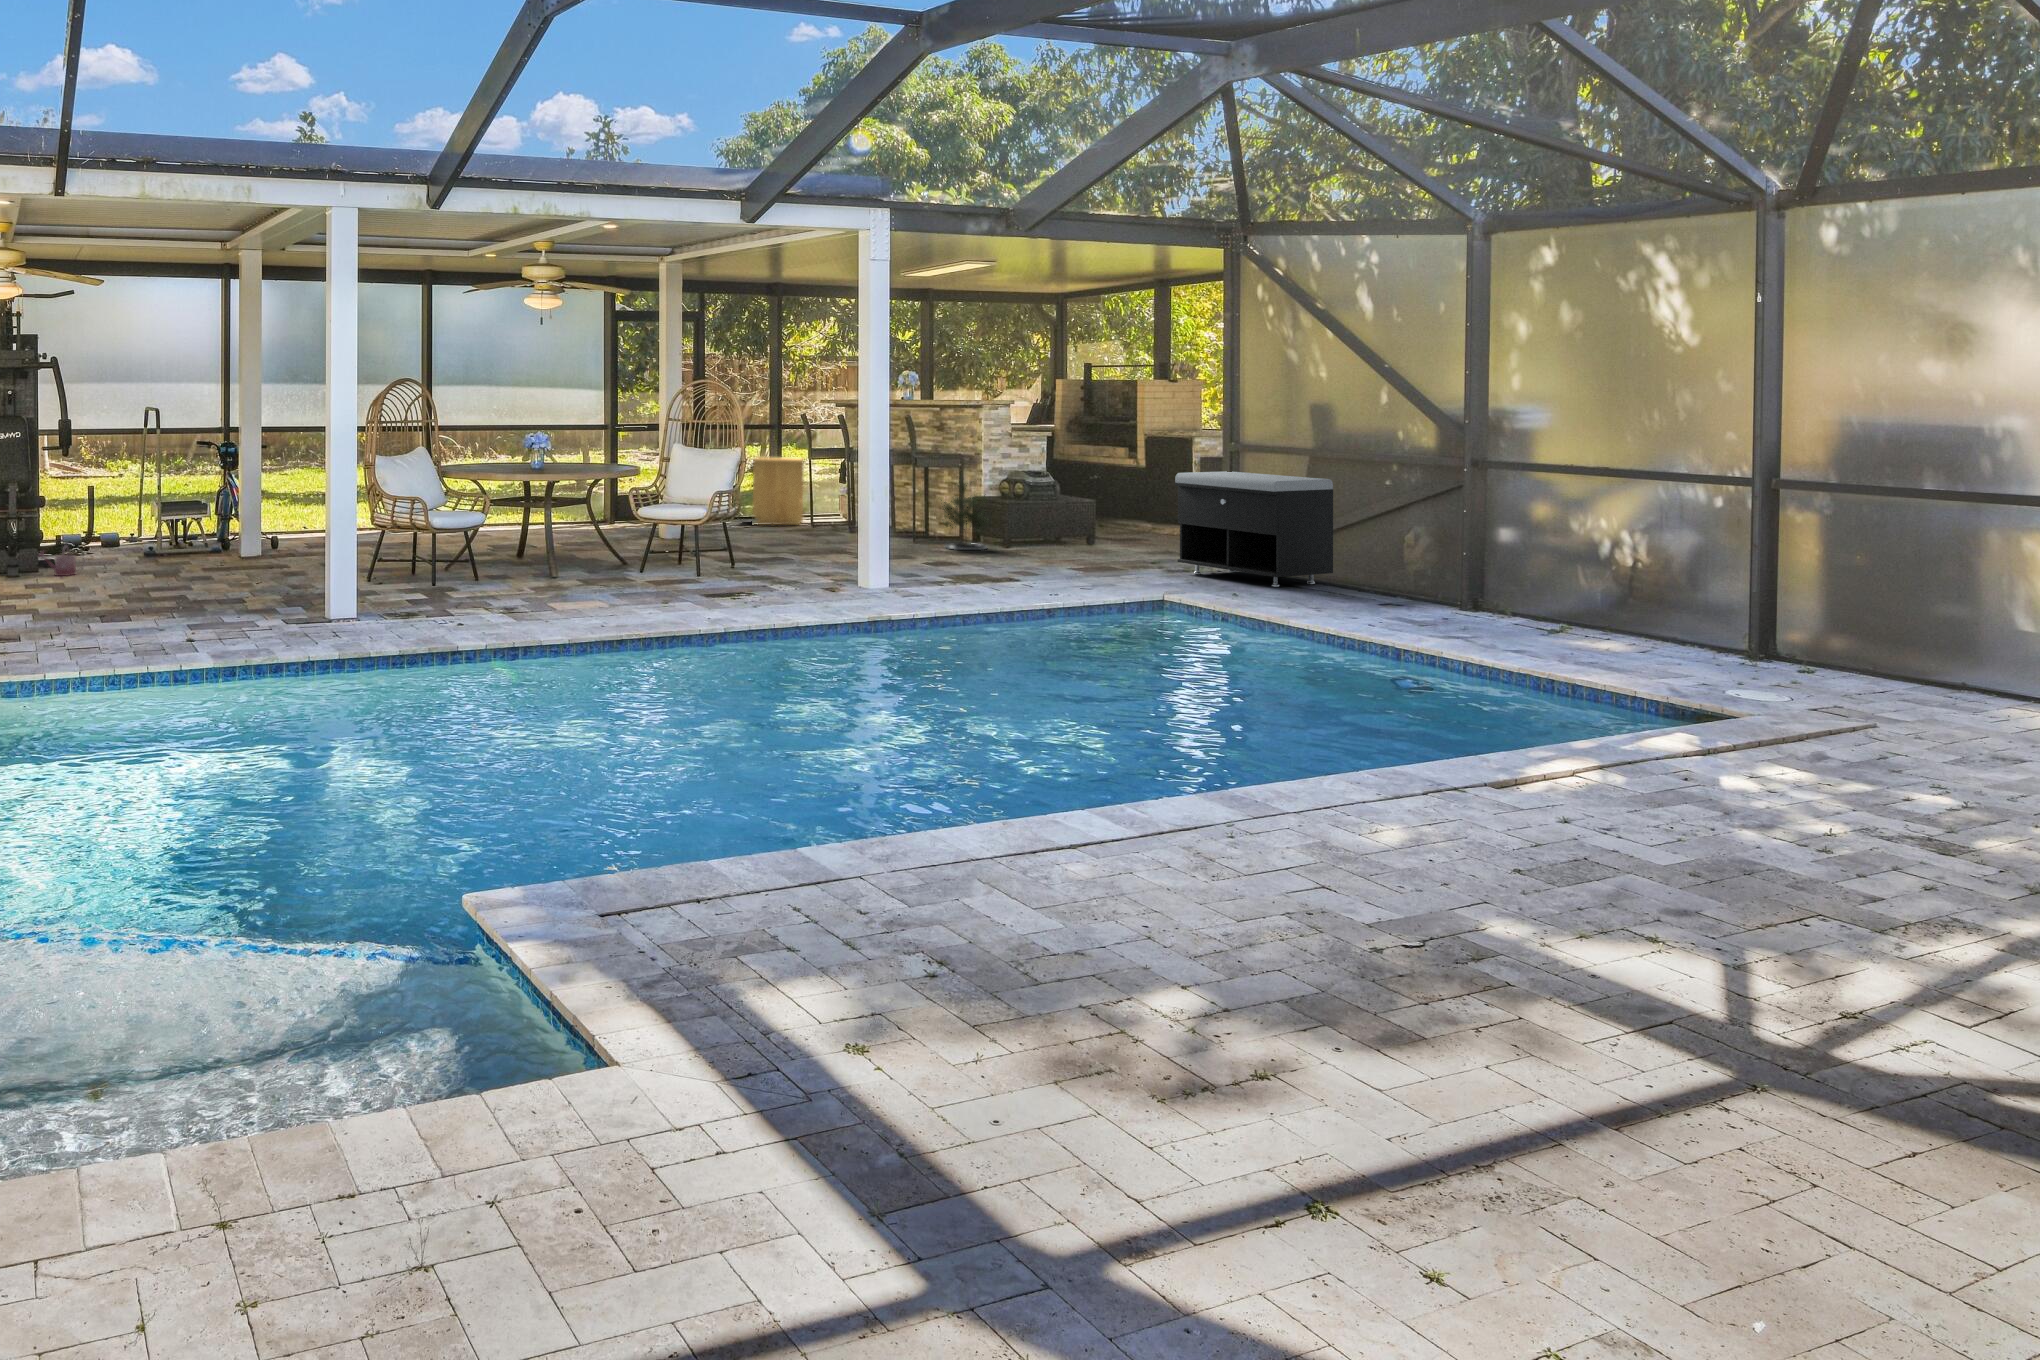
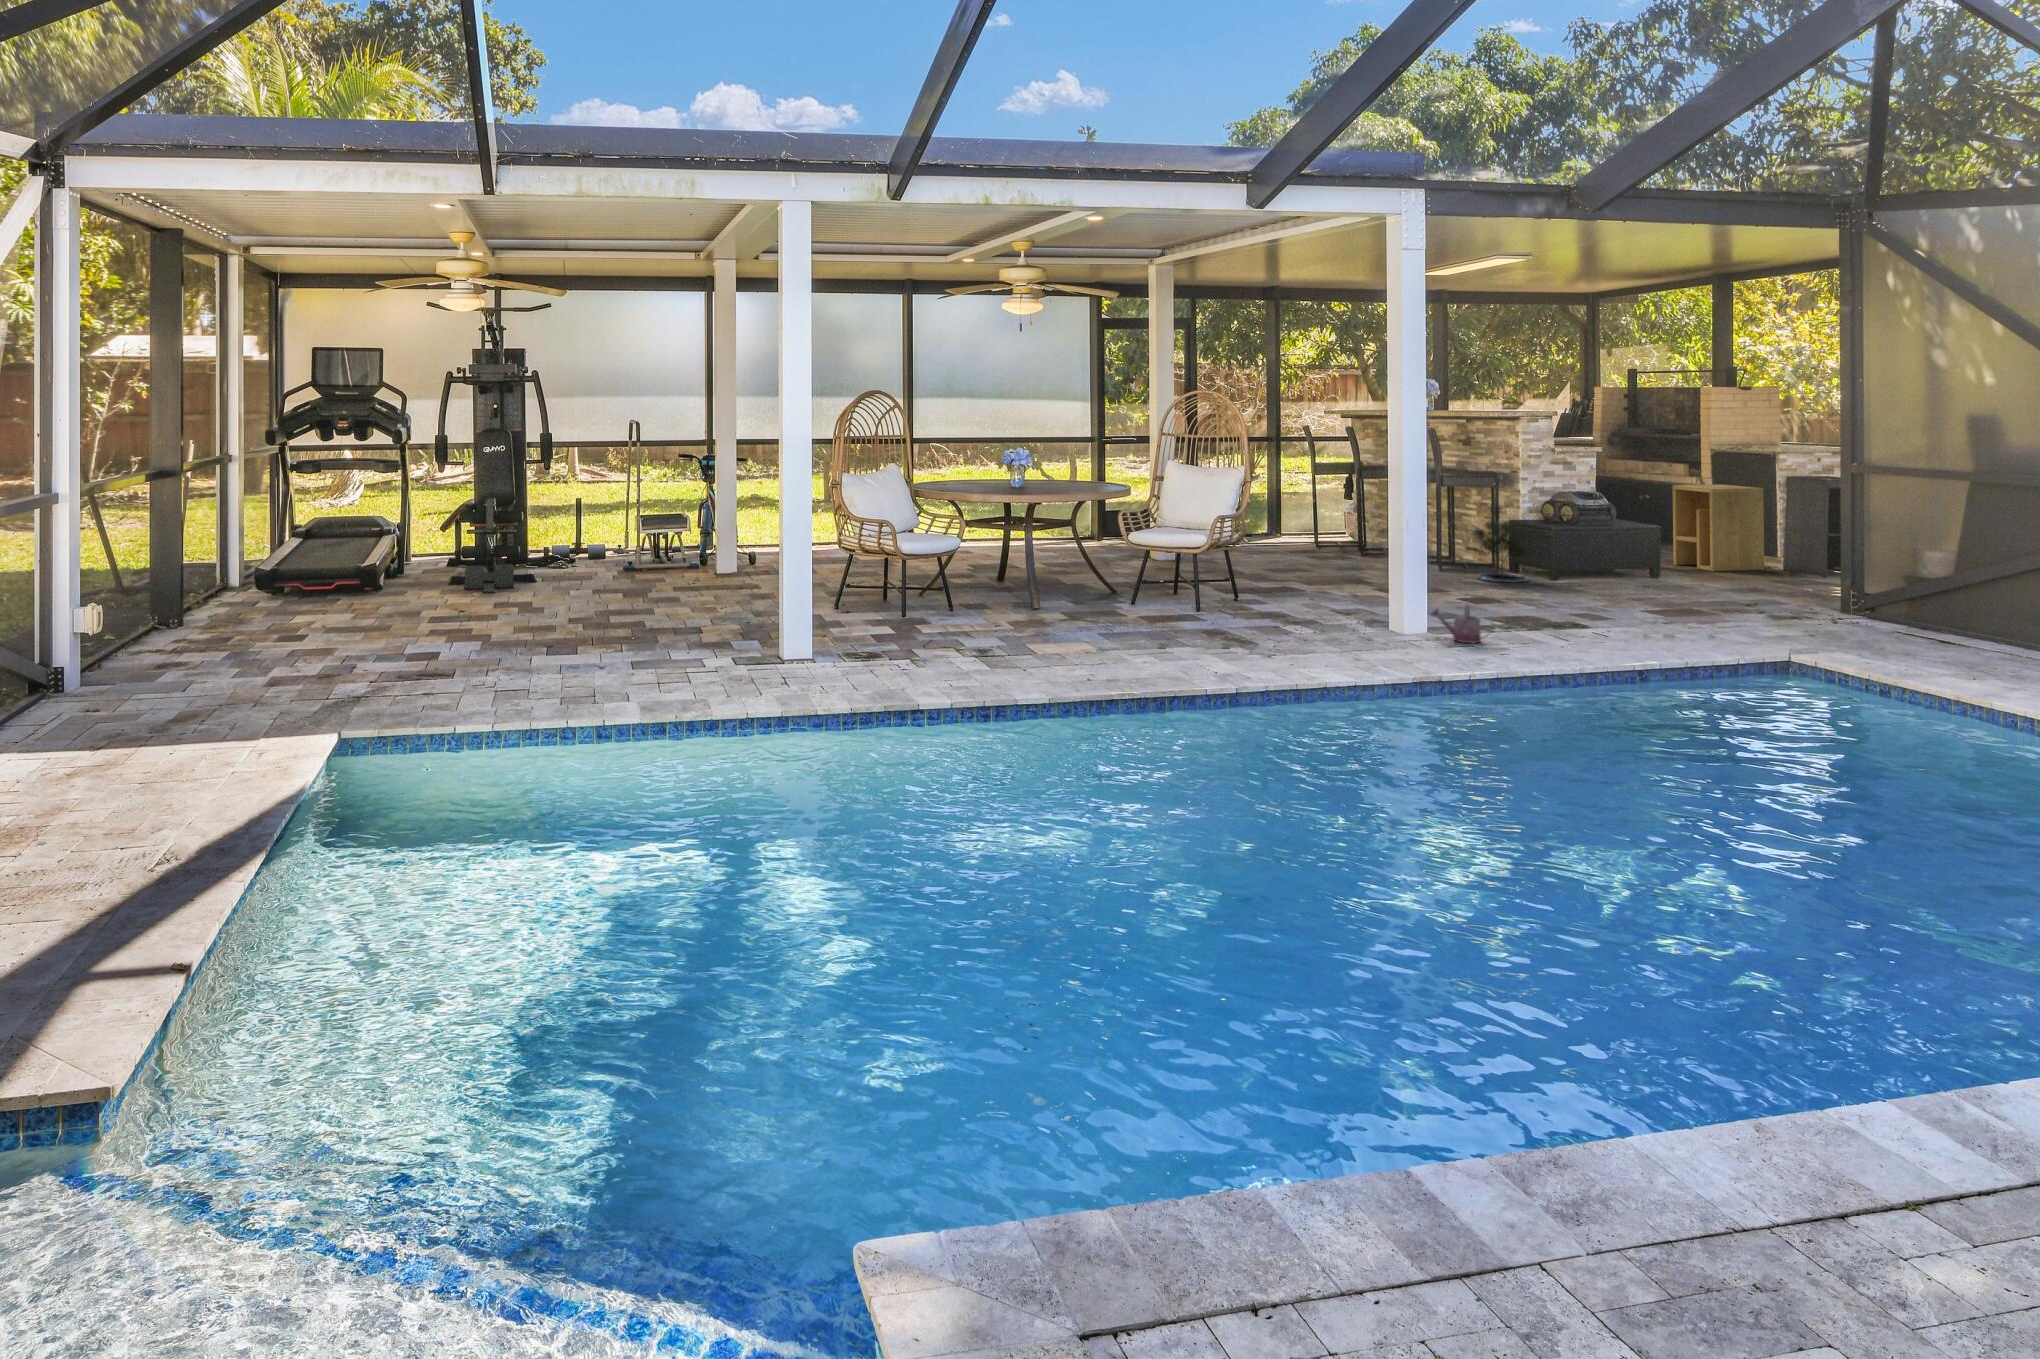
side table: present [753,457,804,525] -> present [1673,485,1764,571]
storage bench: present [1175,471,1333,587] -> none [1789,499,2028,648]
watering can: present [38,546,84,576] -> present [1431,603,1494,643]

